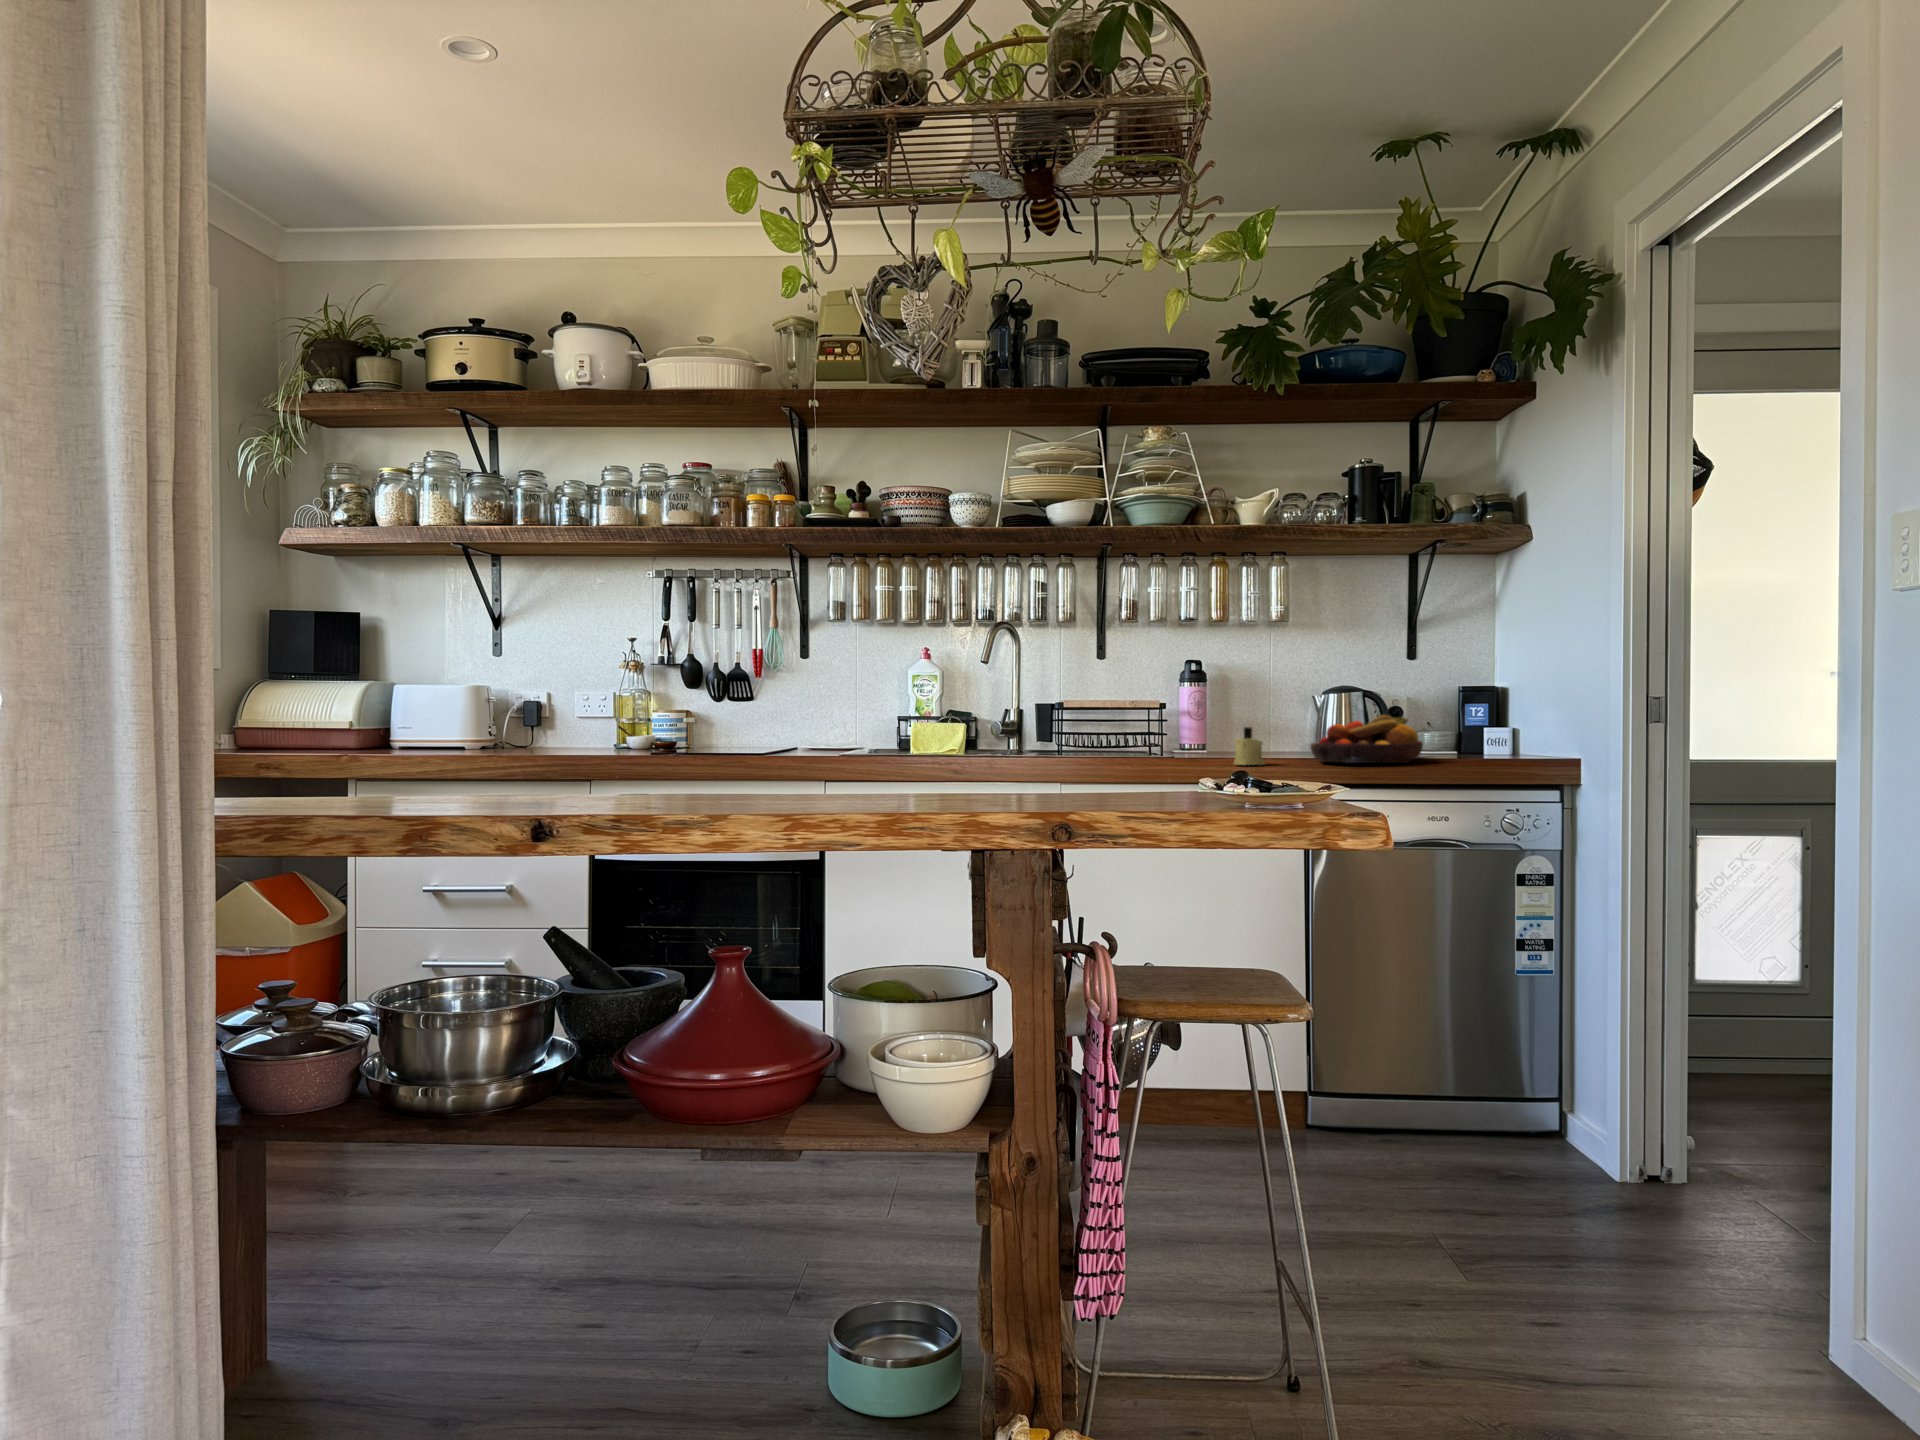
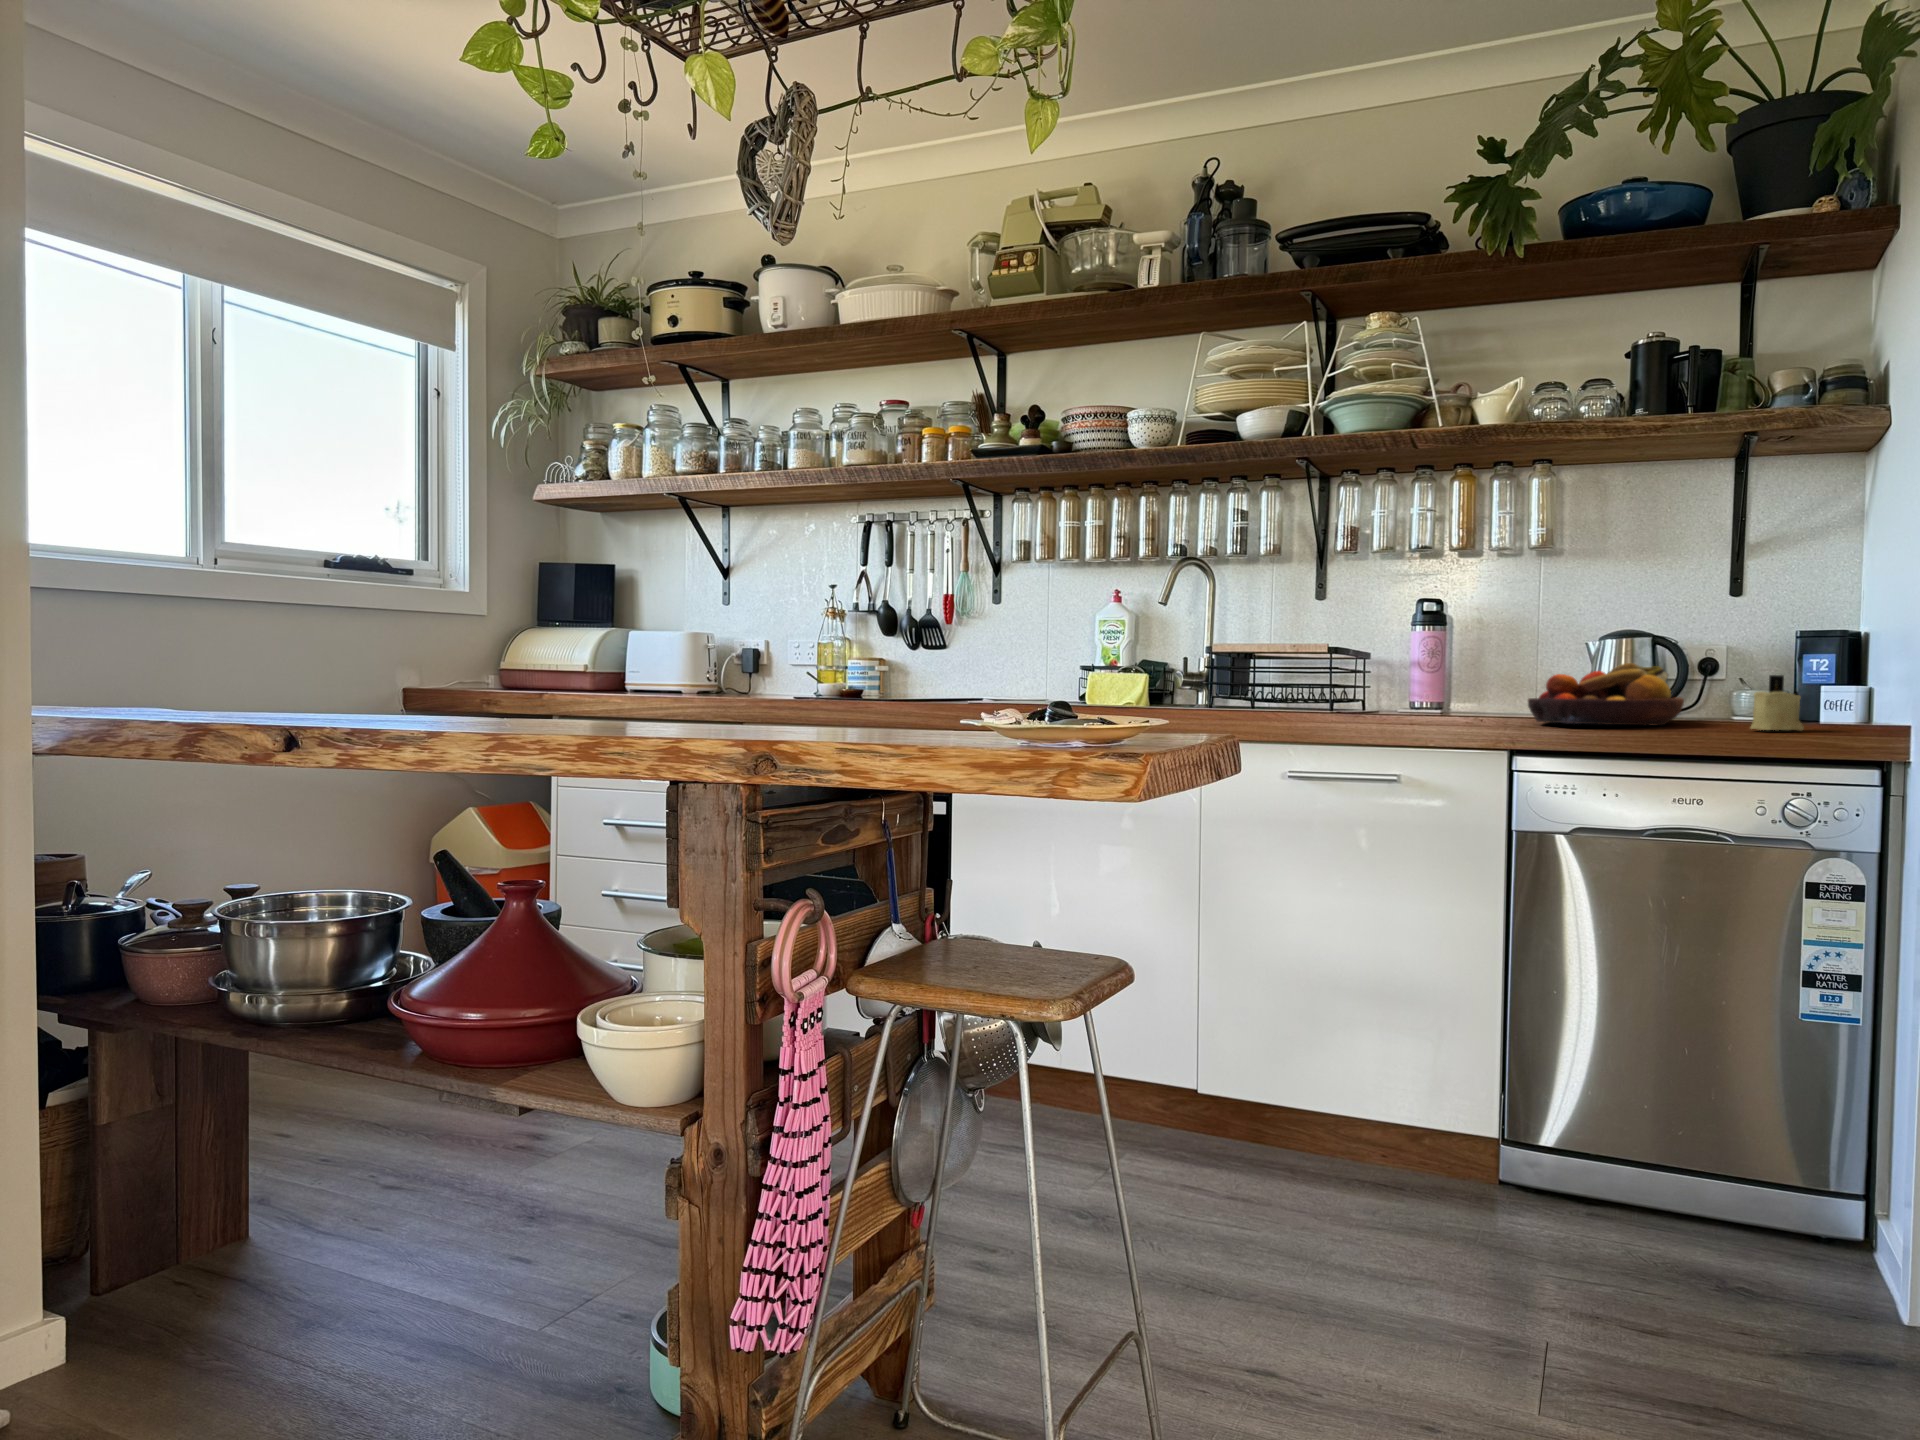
candle: present [1233,727,1265,765] -> present [1751,675,1804,731]

